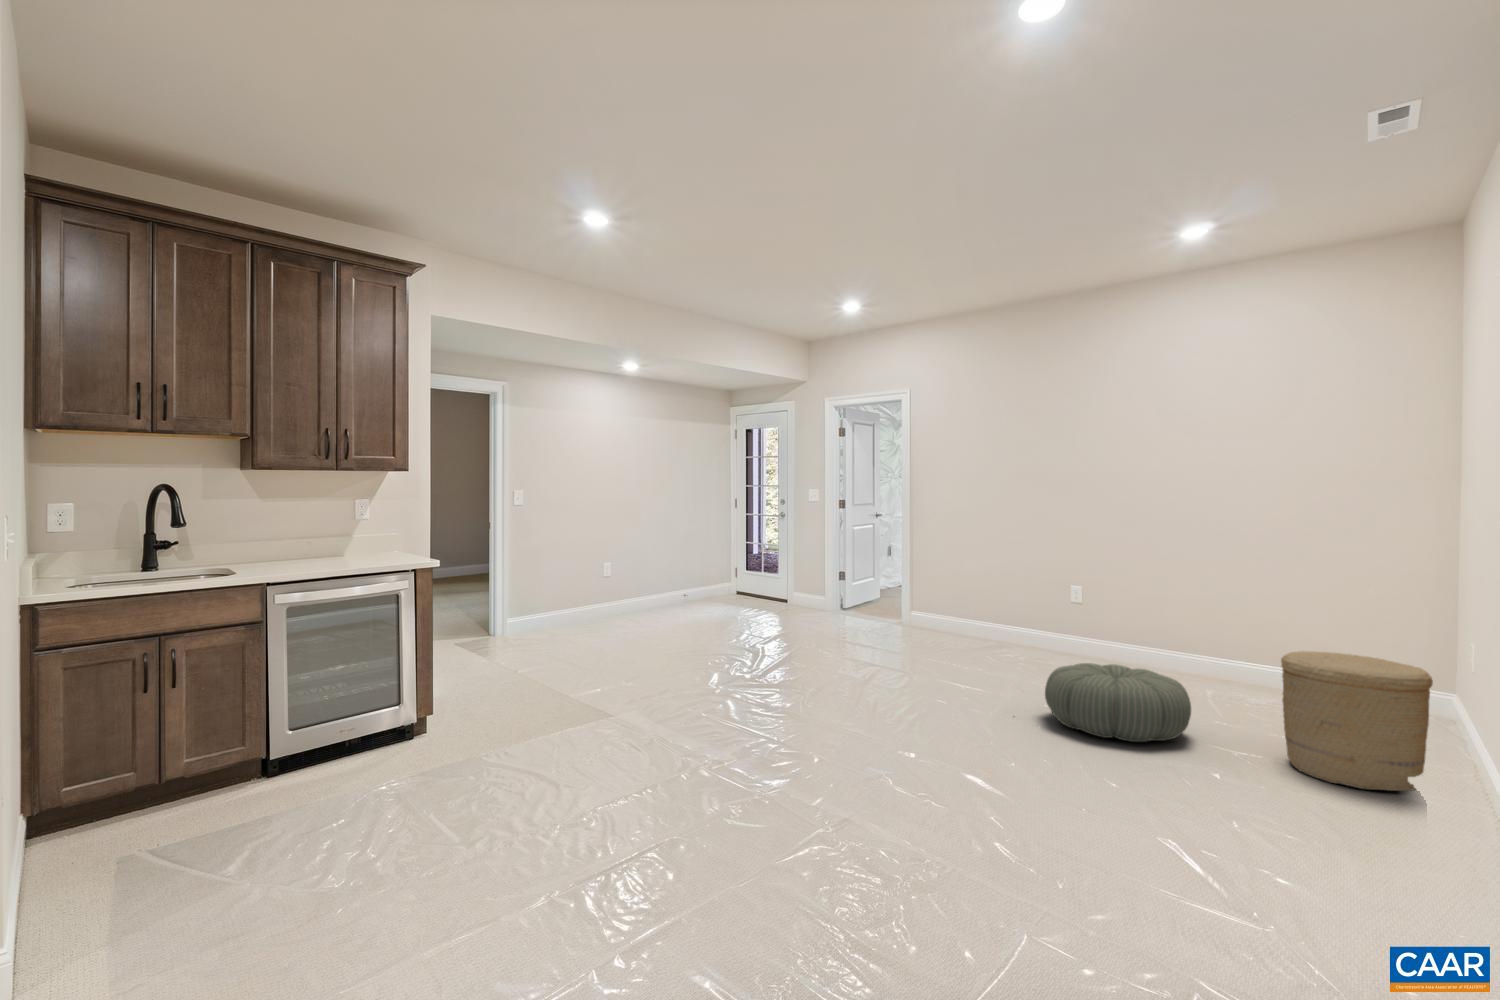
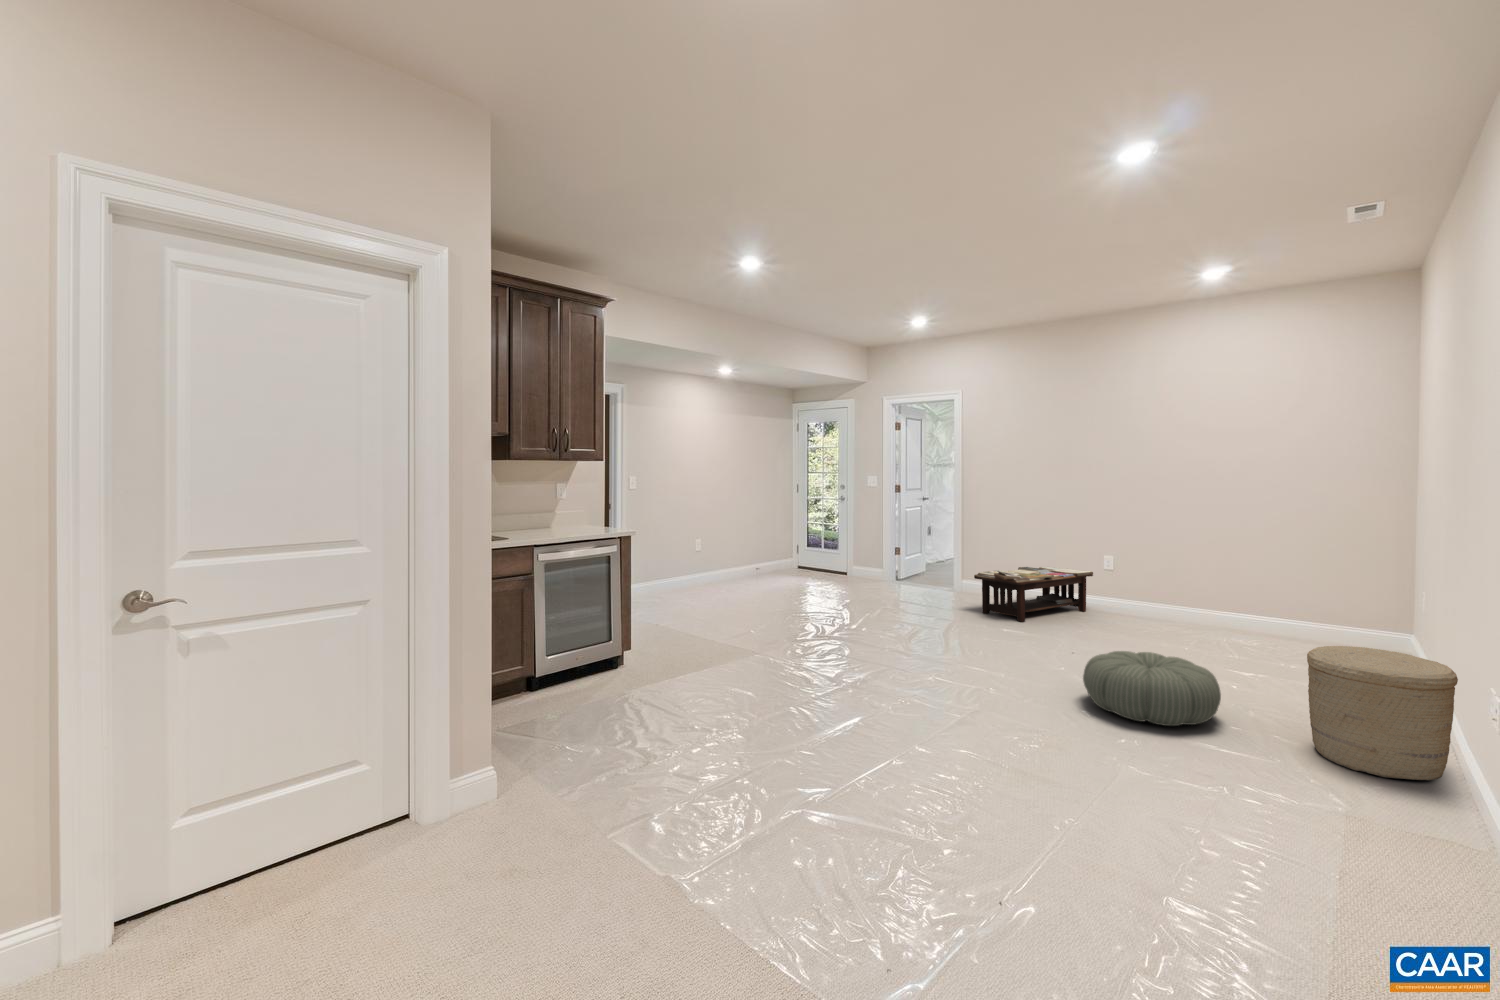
coffee table: none [923,587,1051,645] -> present [974,567,1093,622]

